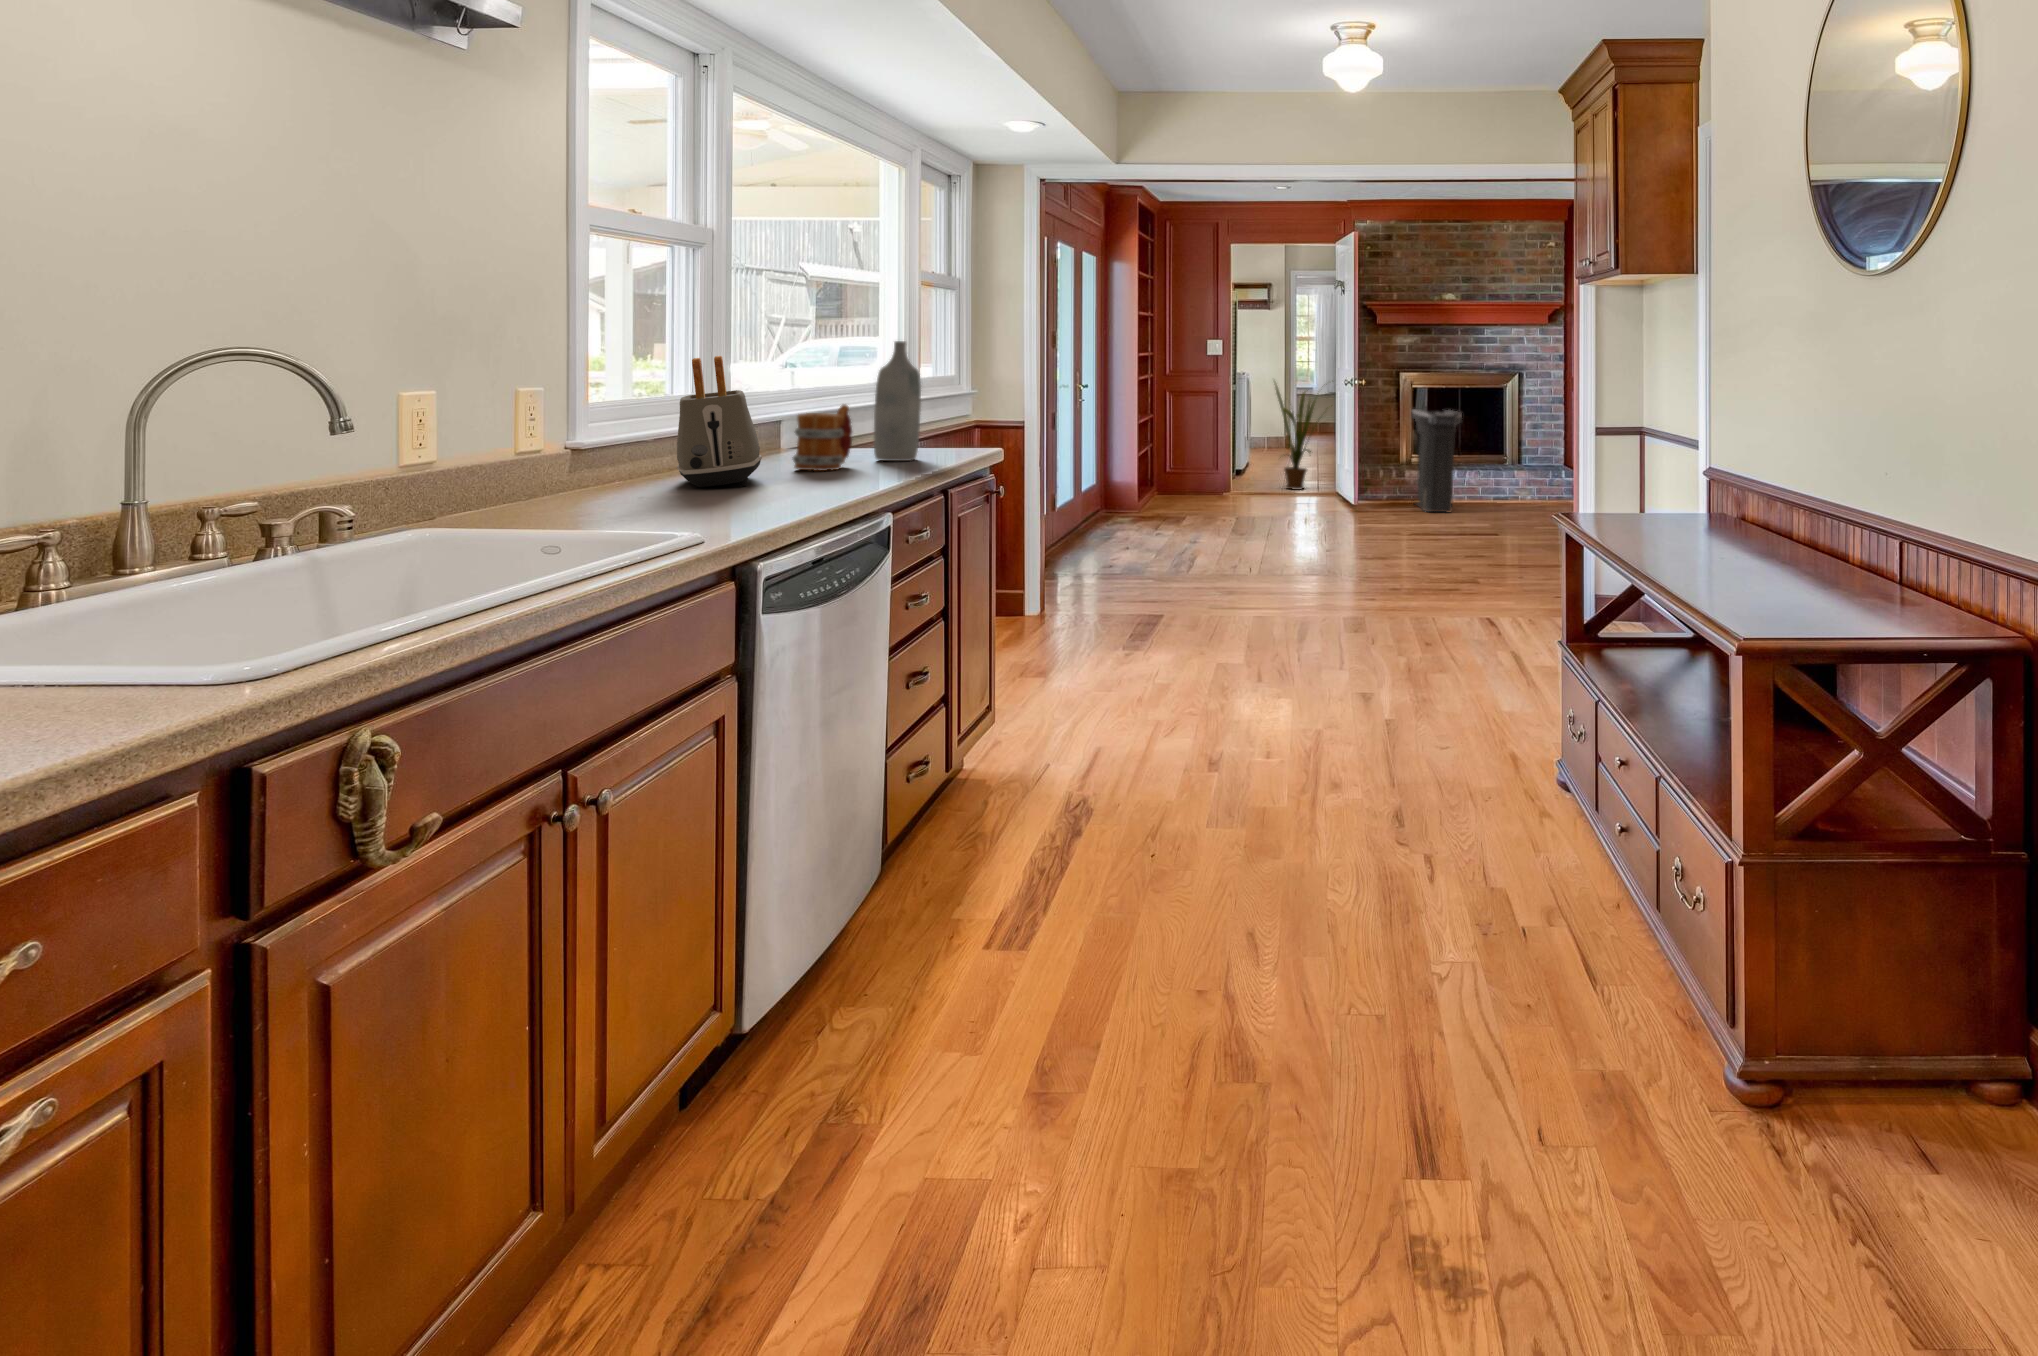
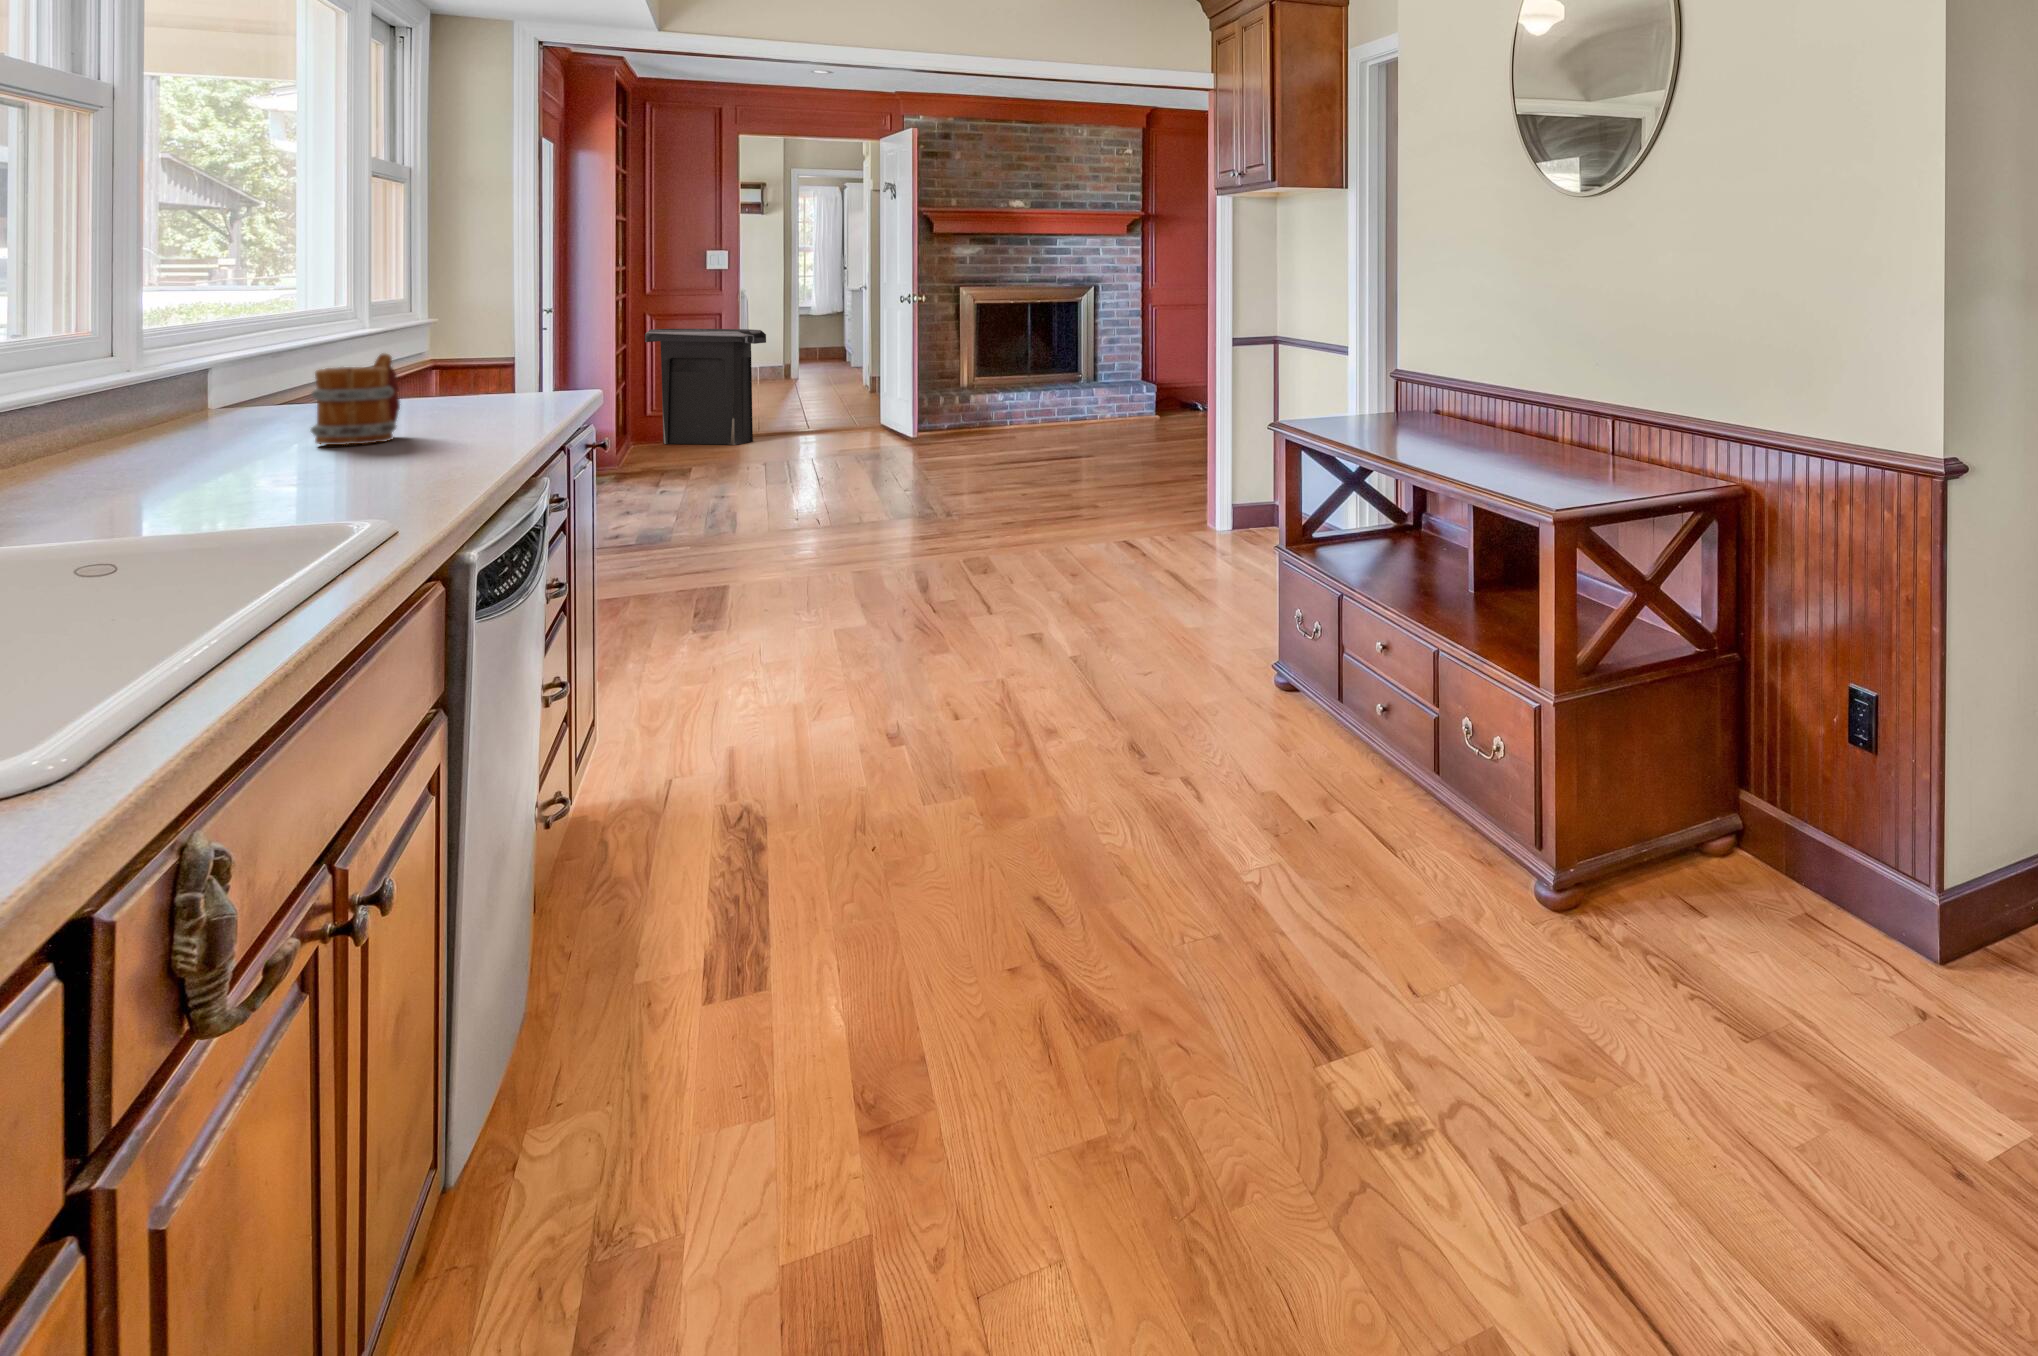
bottle: present [874,341,921,461] -> none [420,267,492,424]
toaster: present [677,356,762,487] -> none [131,294,291,480]
house plant: present [1275,383,1315,490] -> none [798,298,881,426]
trash can: present [1412,409,1462,512] -> present [645,329,766,445]

